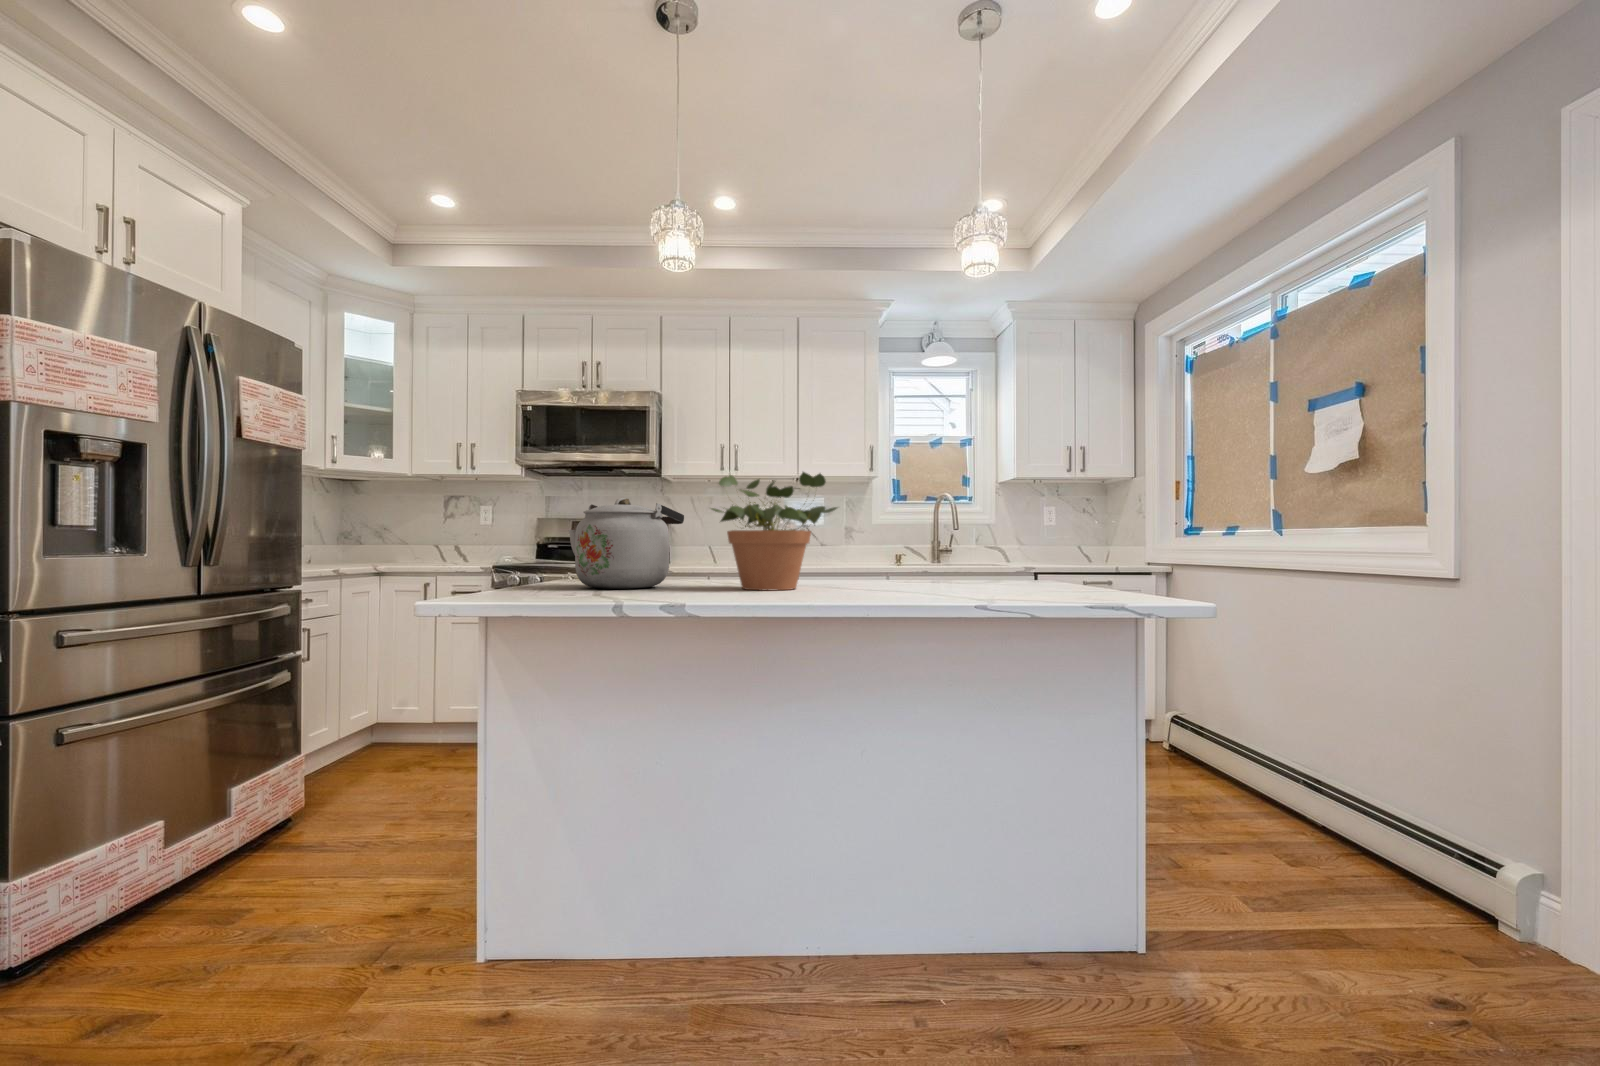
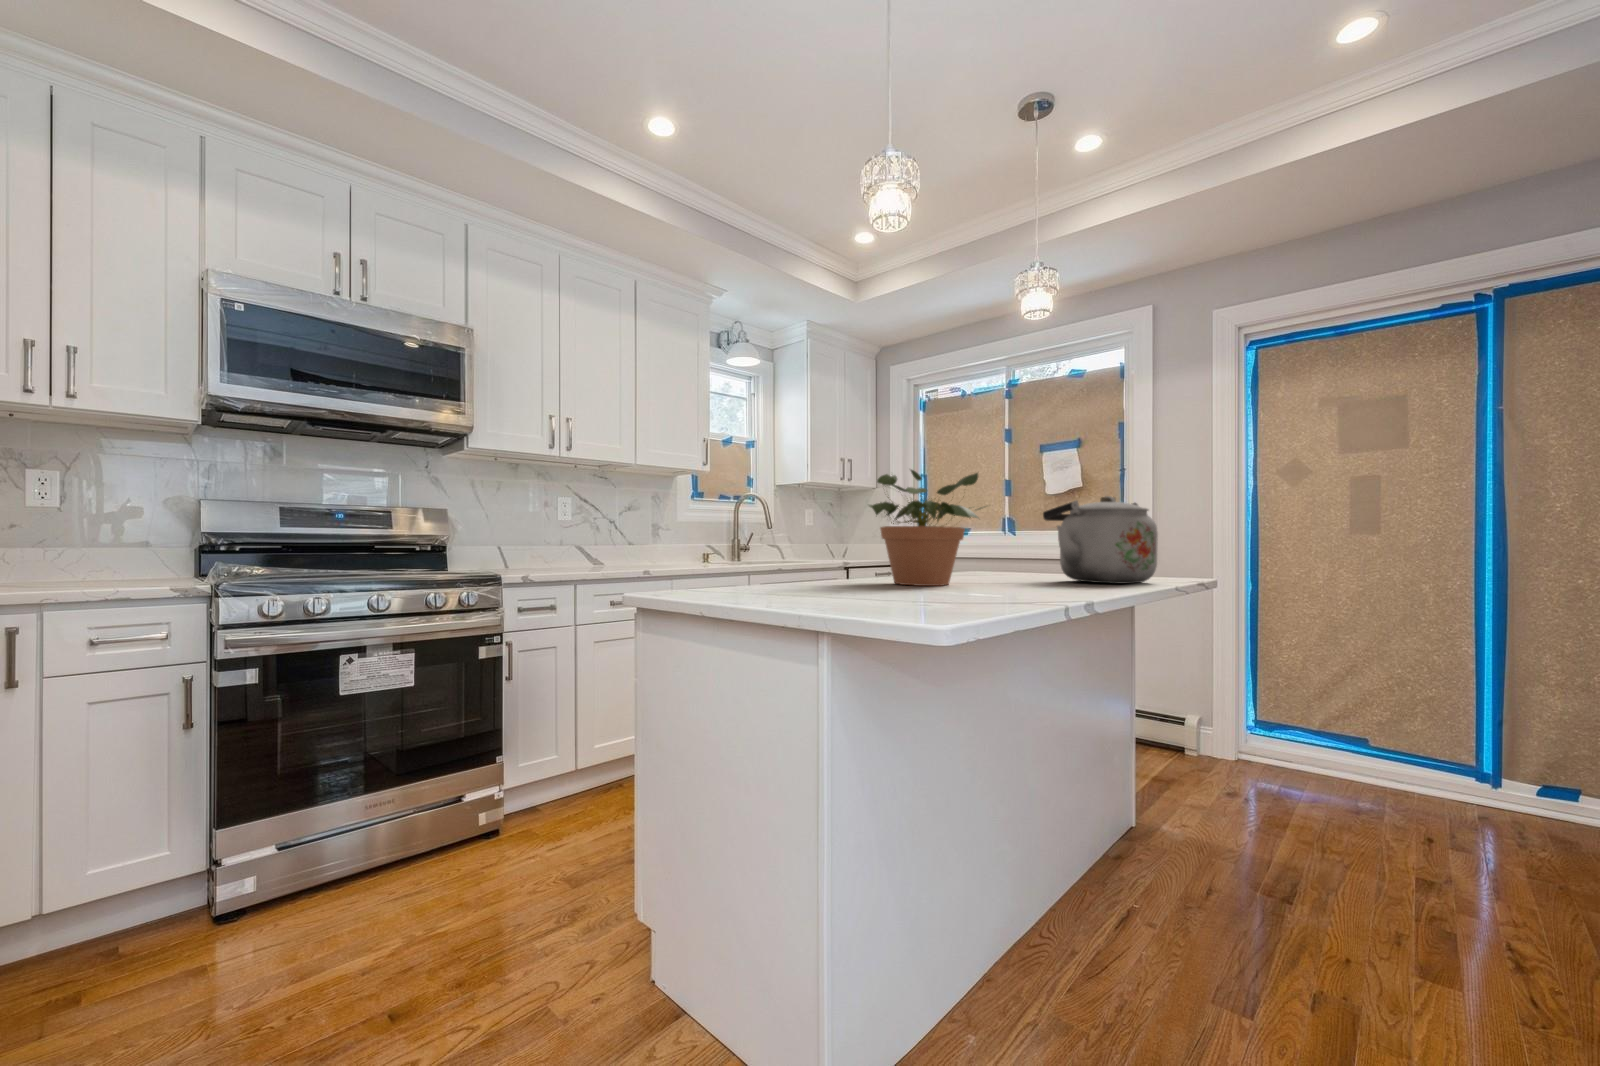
kettle: present [569,498,684,589] -> present [1043,496,1158,584]

